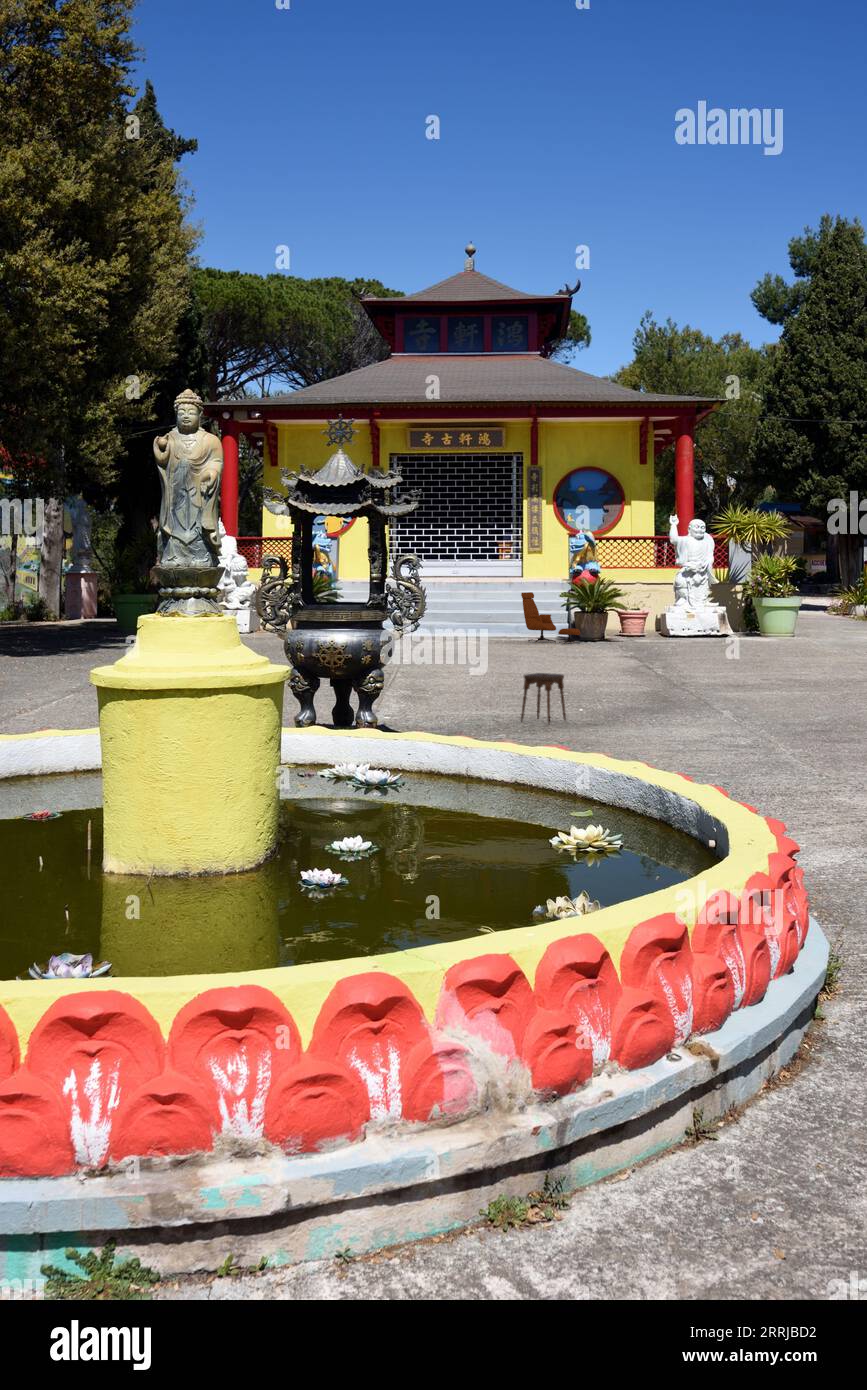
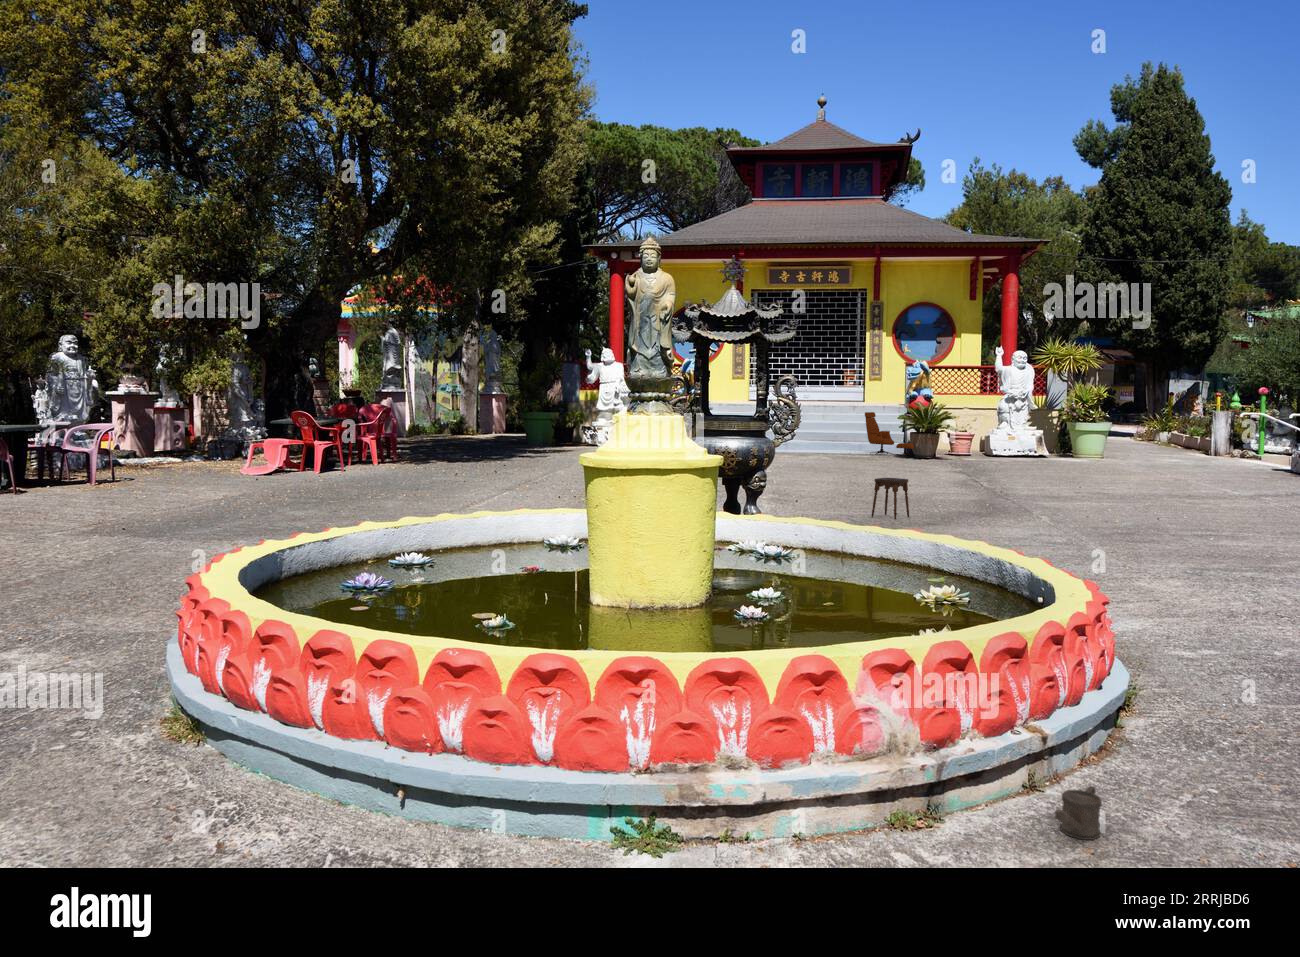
watering can: none [726,1138,793,1226] -> present [1055,786,1102,840]

